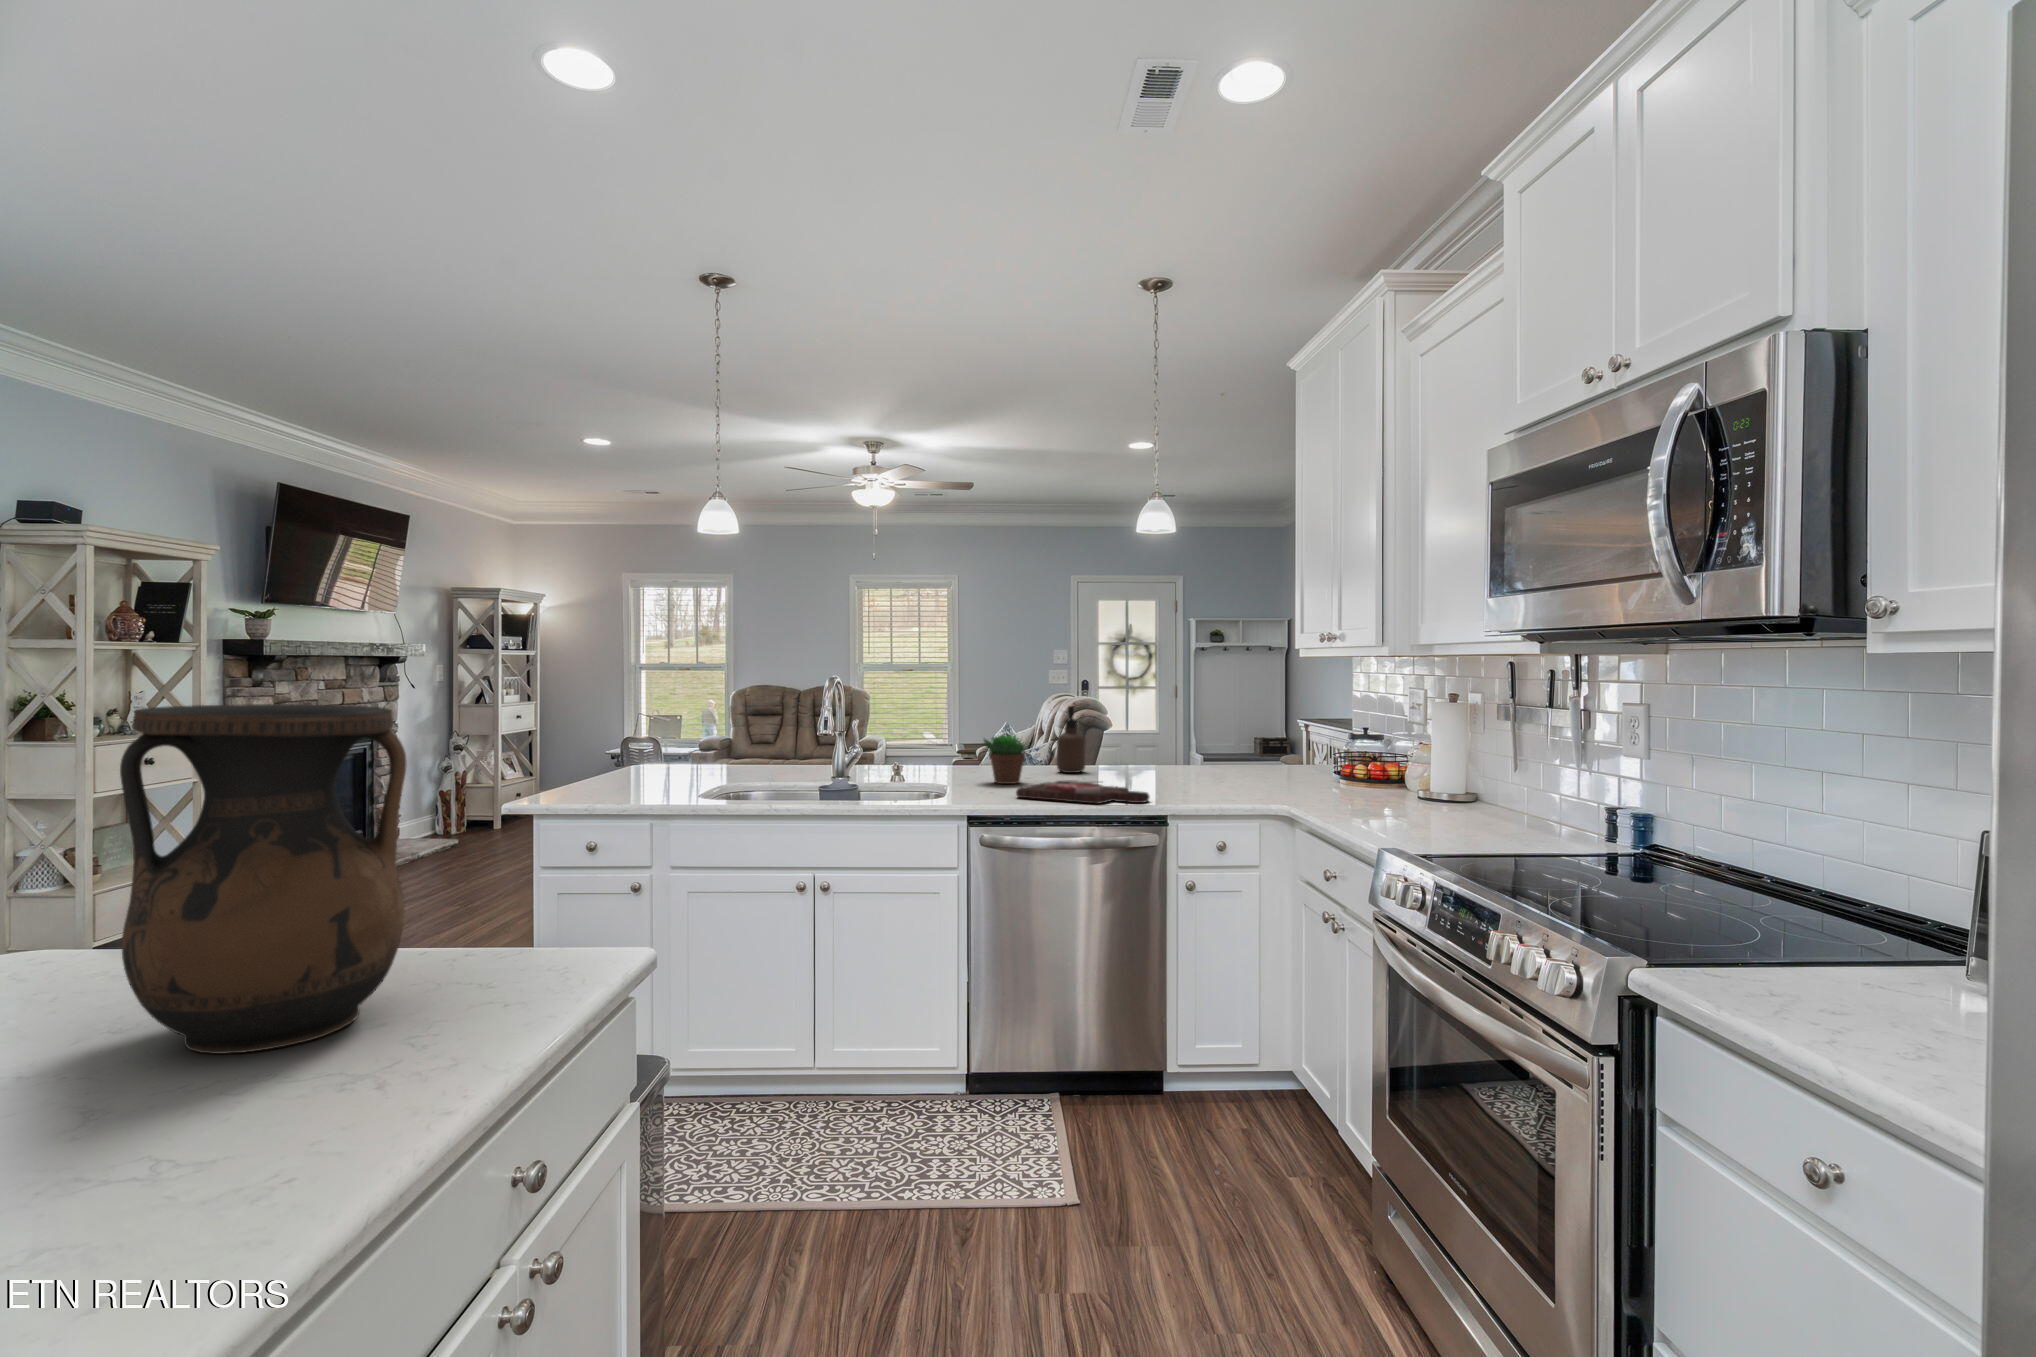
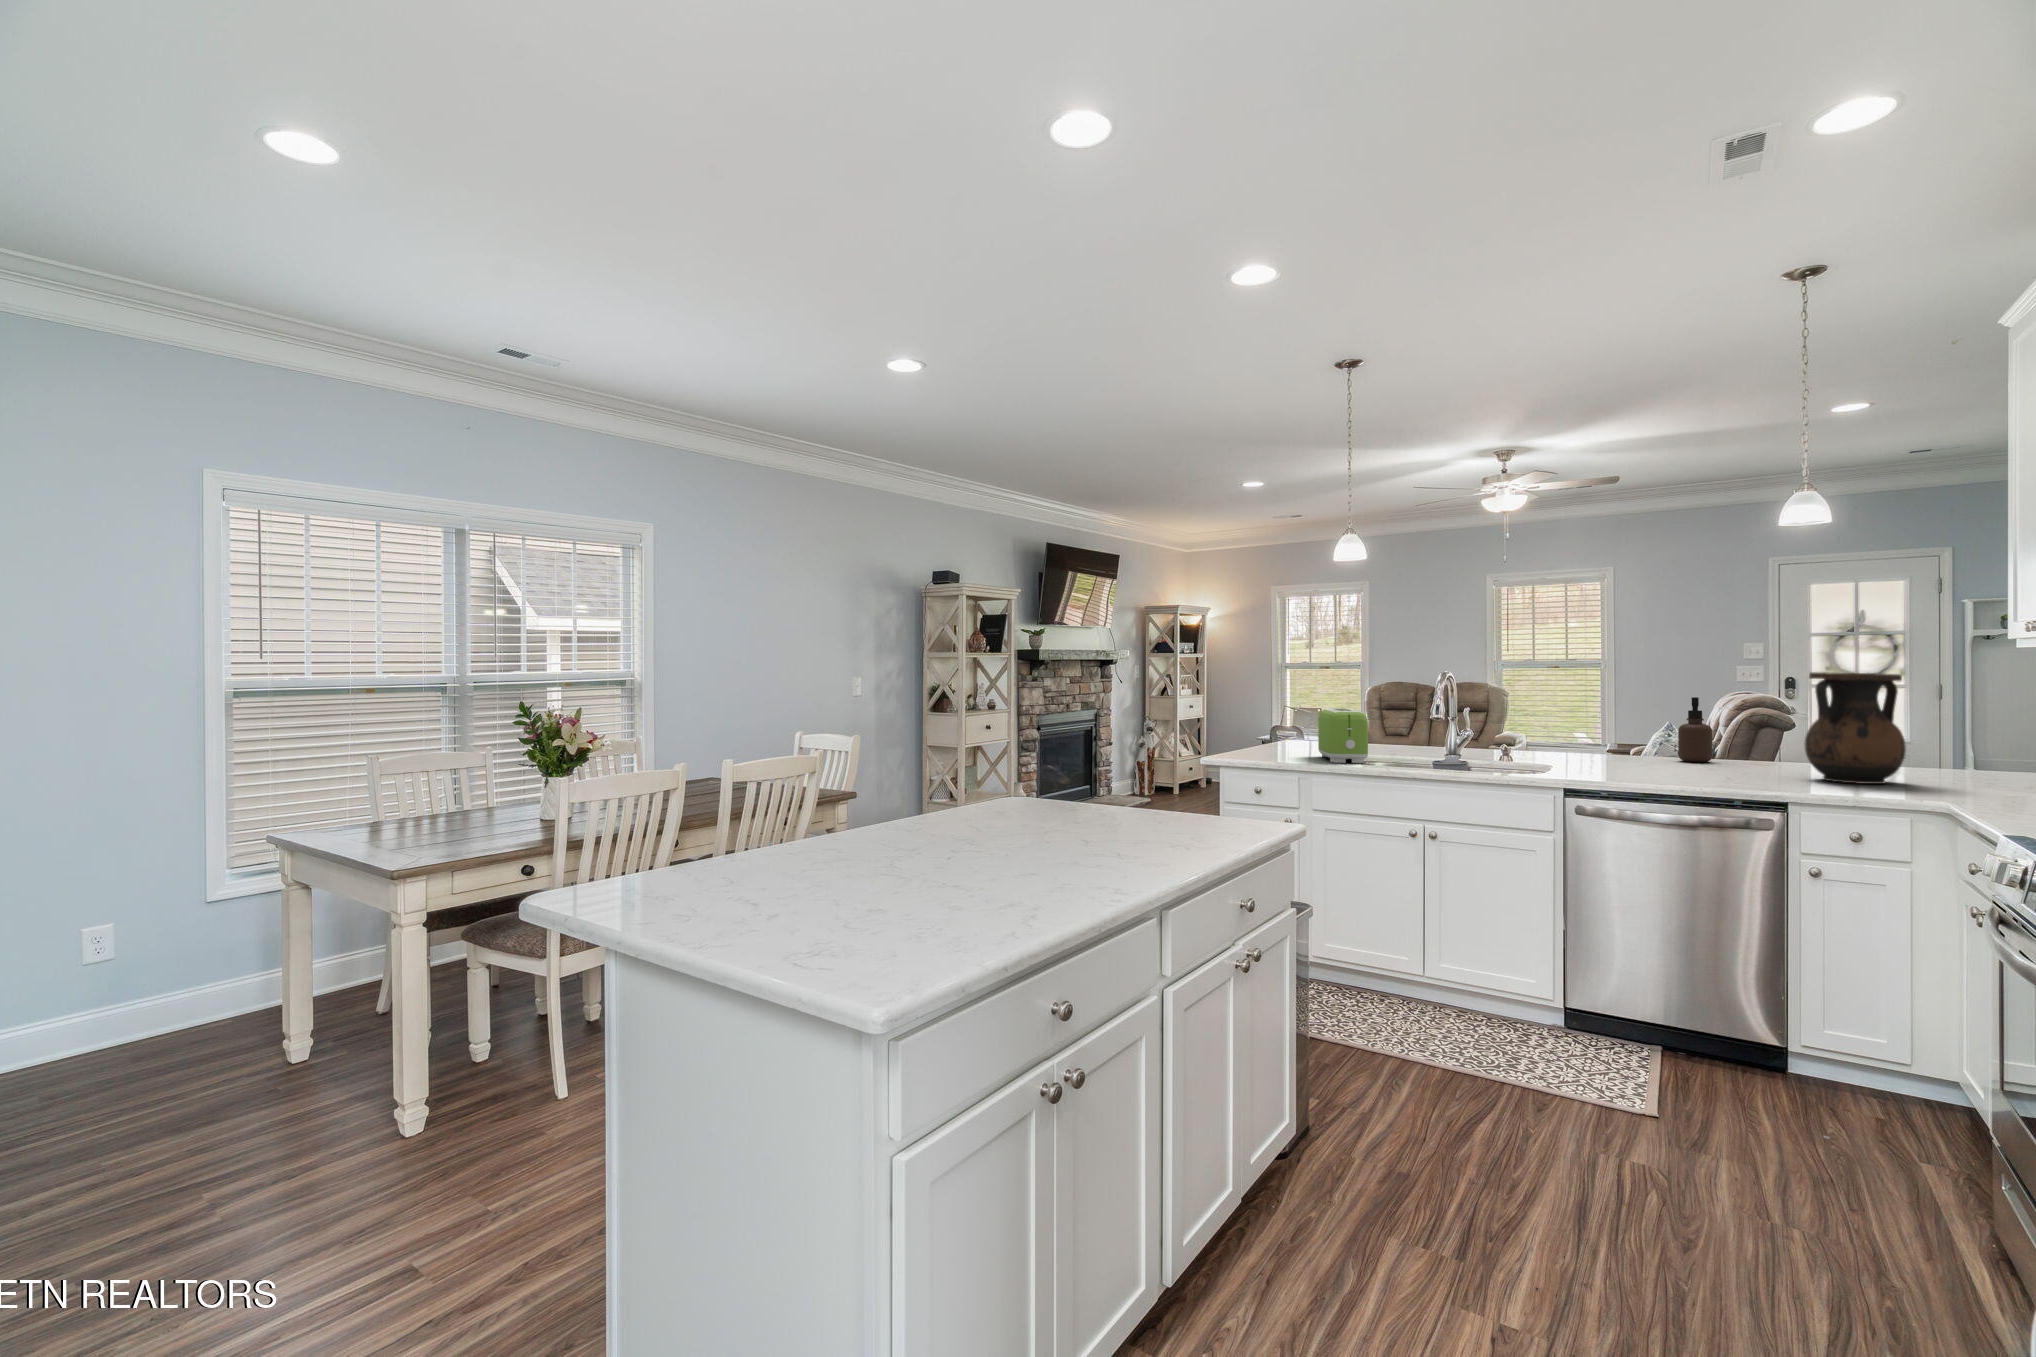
vase: present [120,704,407,1054] -> present [1805,672,1906,784]
toaster: none [679,727,744,801] -> present [1318,708,1368,763]
succulent plant: present [984,734,1027,784] -> none [1587,719,1640,766]
cutting board: present [1016,780,1149,804] -> none [1615,764,1764,786]

